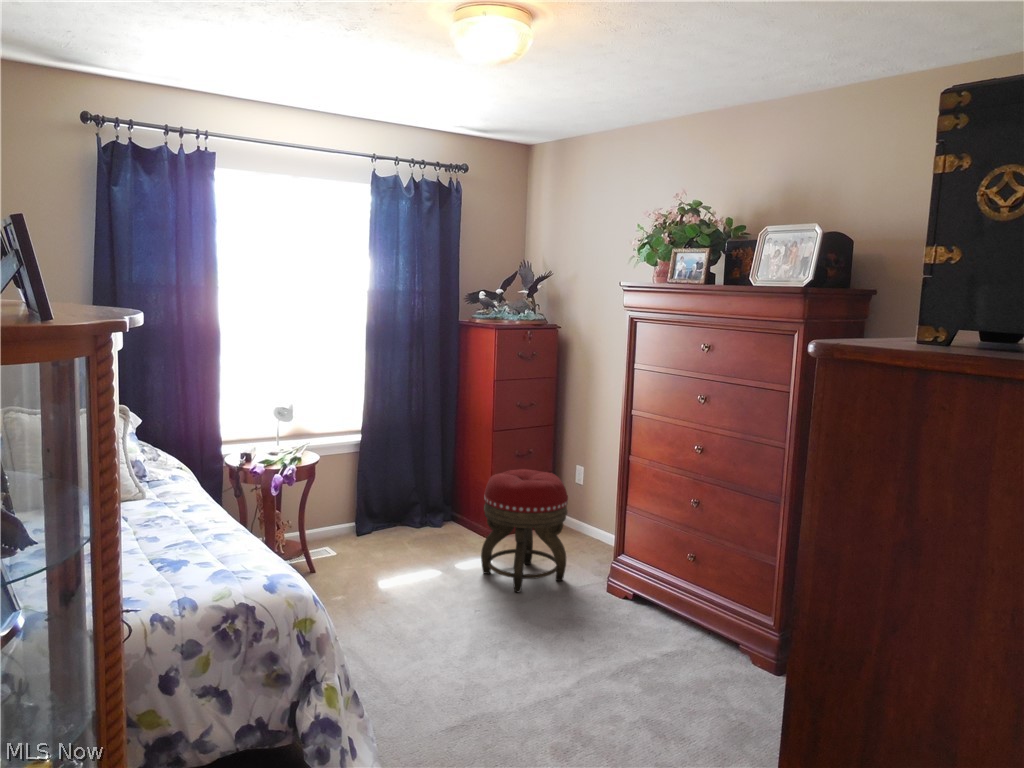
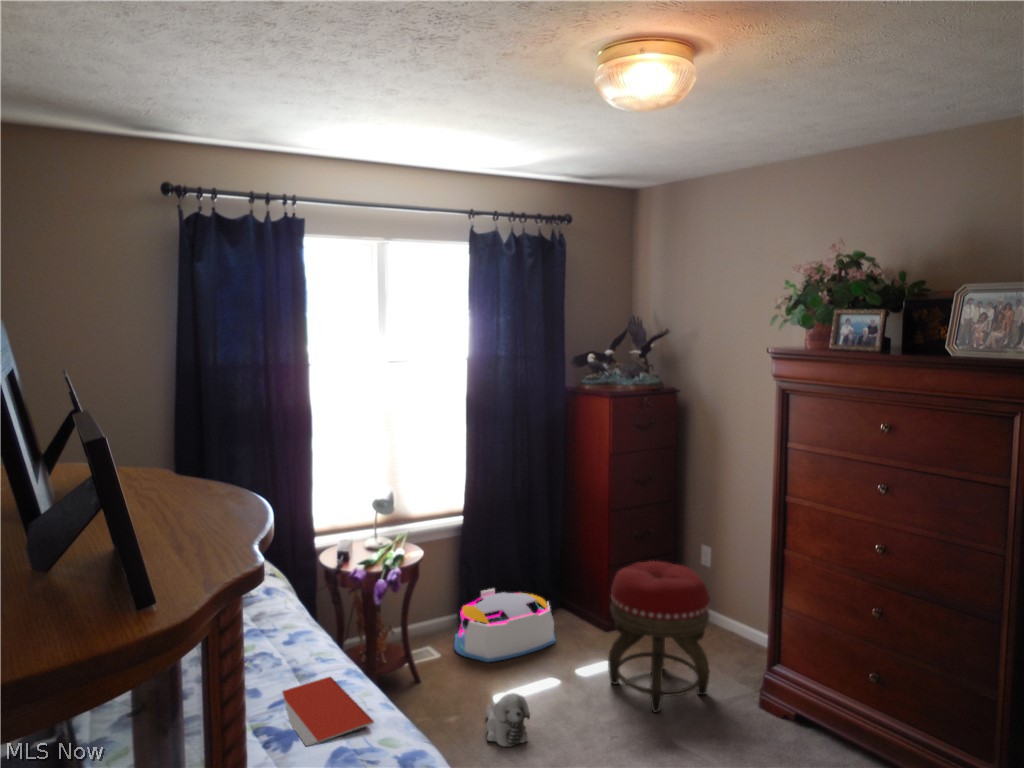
storage bin: none [350,500,442,558] -> present [454,589,556,662]
notebook: none [165,529,252,568] -> present [283,677,374,746]
plush toy: none [367,571,406,615] -> present [486,693,530,747]

